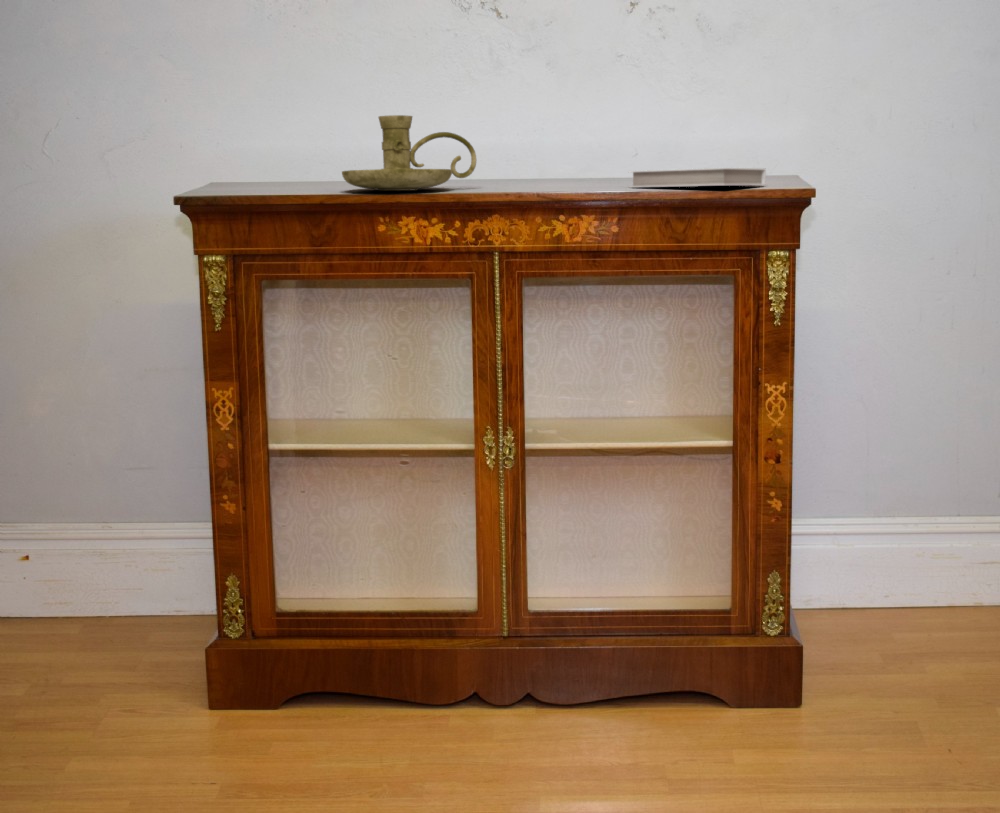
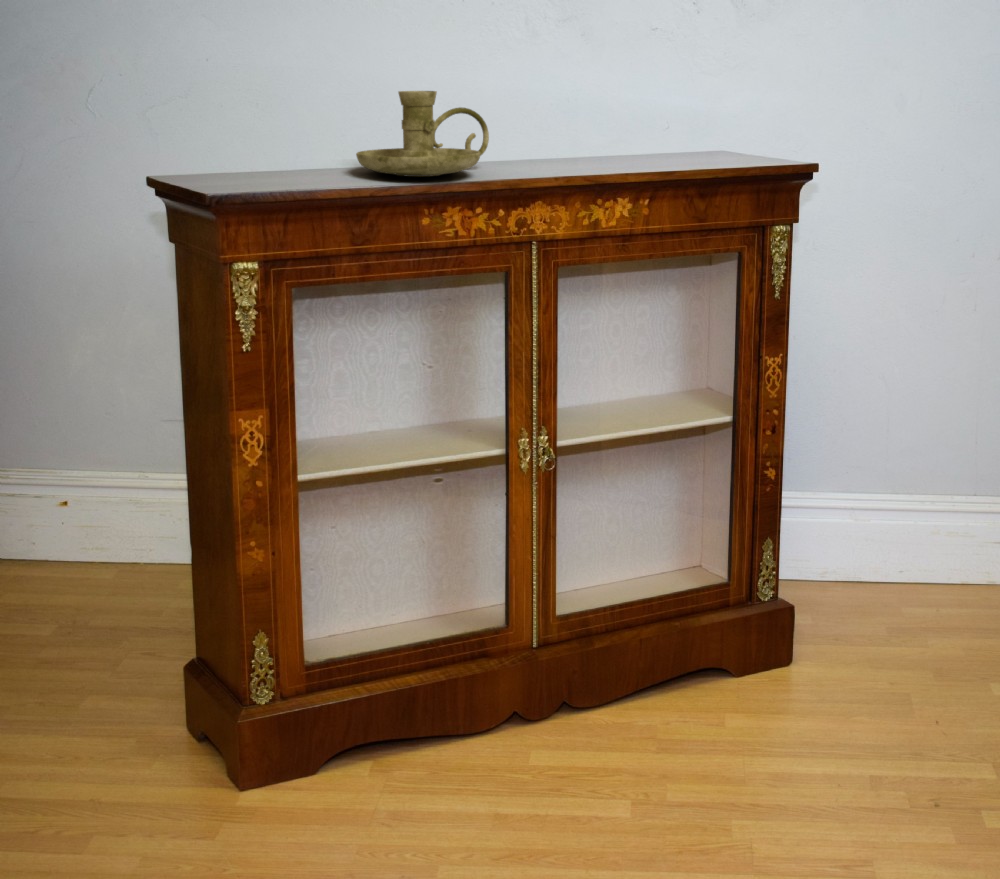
hardback book: present [629,168,766,188] -> none [630,141,748,165]

